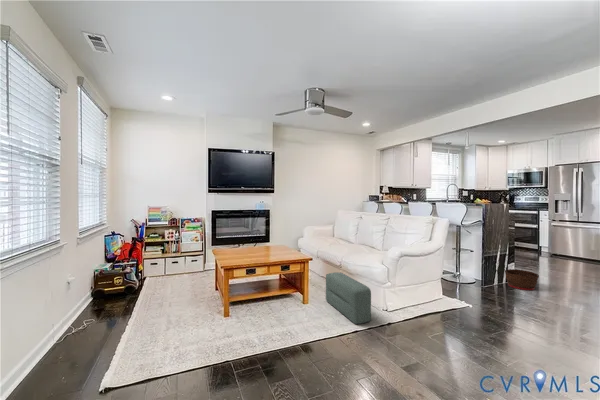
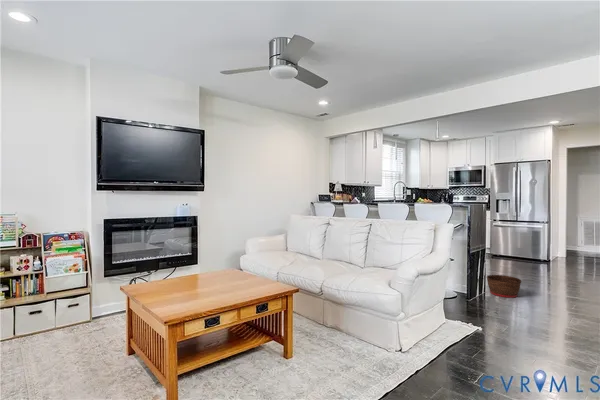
pouf: present [326,272,371,324] -> none [312,304,395,383]

